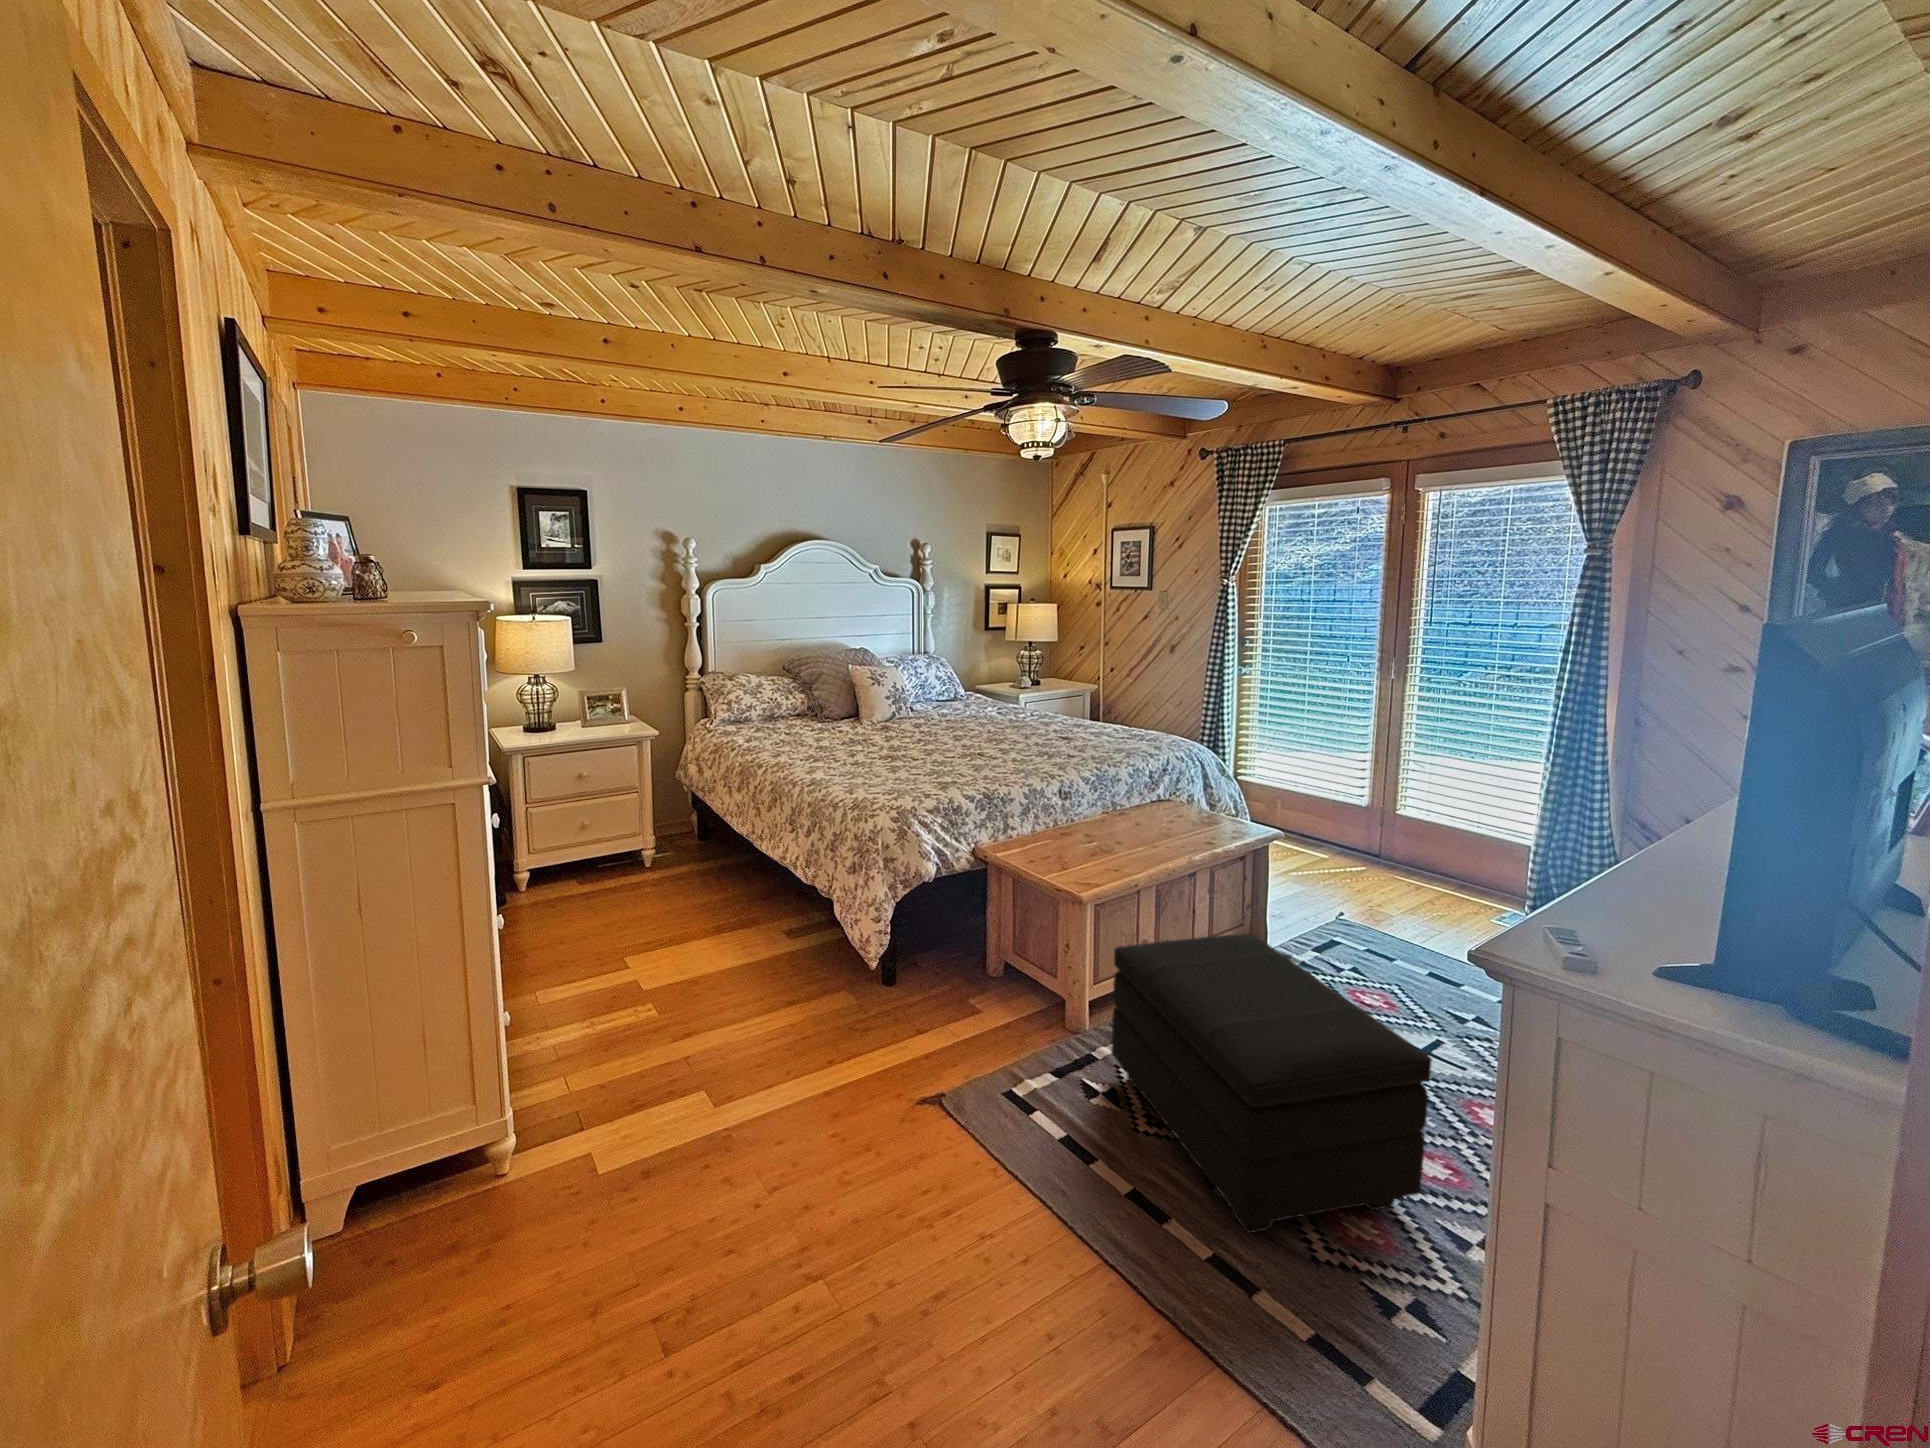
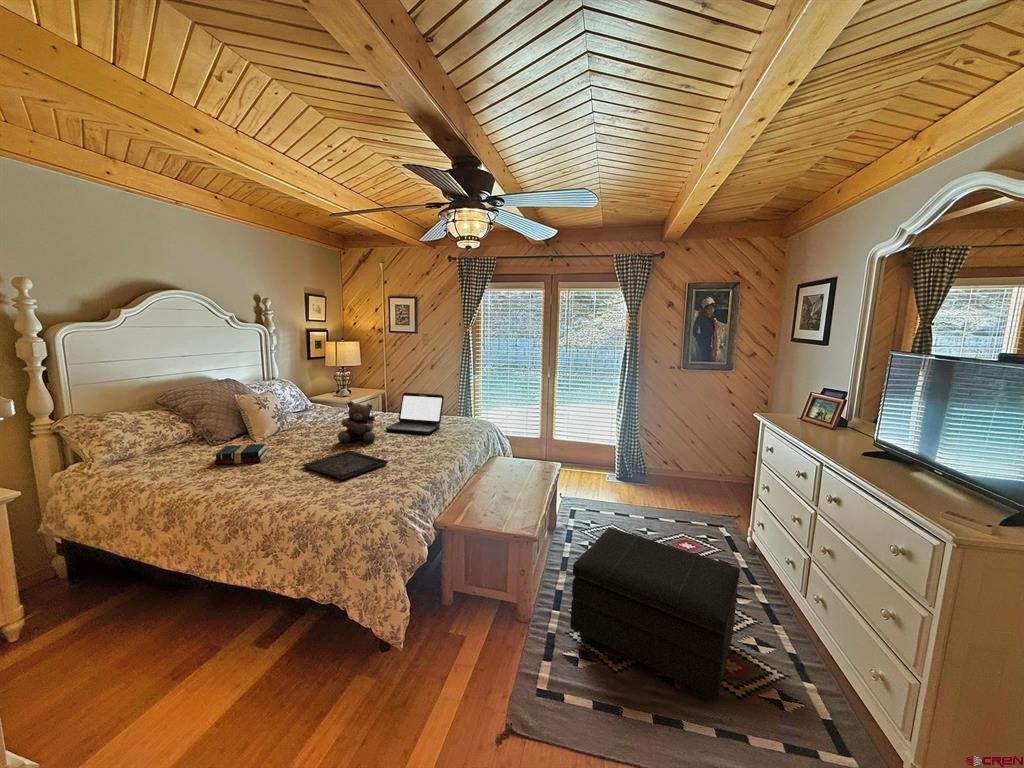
laptop: none [1010,679,1104,742] -> present [386,393,444,434]
teddy bear: none [936,680,986,740] -> present [338,401,375,443]
hardback book: none [799,719,856,740] -> present [215,444,267,465]
tray: none [868,744,957,768] -> present [302,451,388,479]

